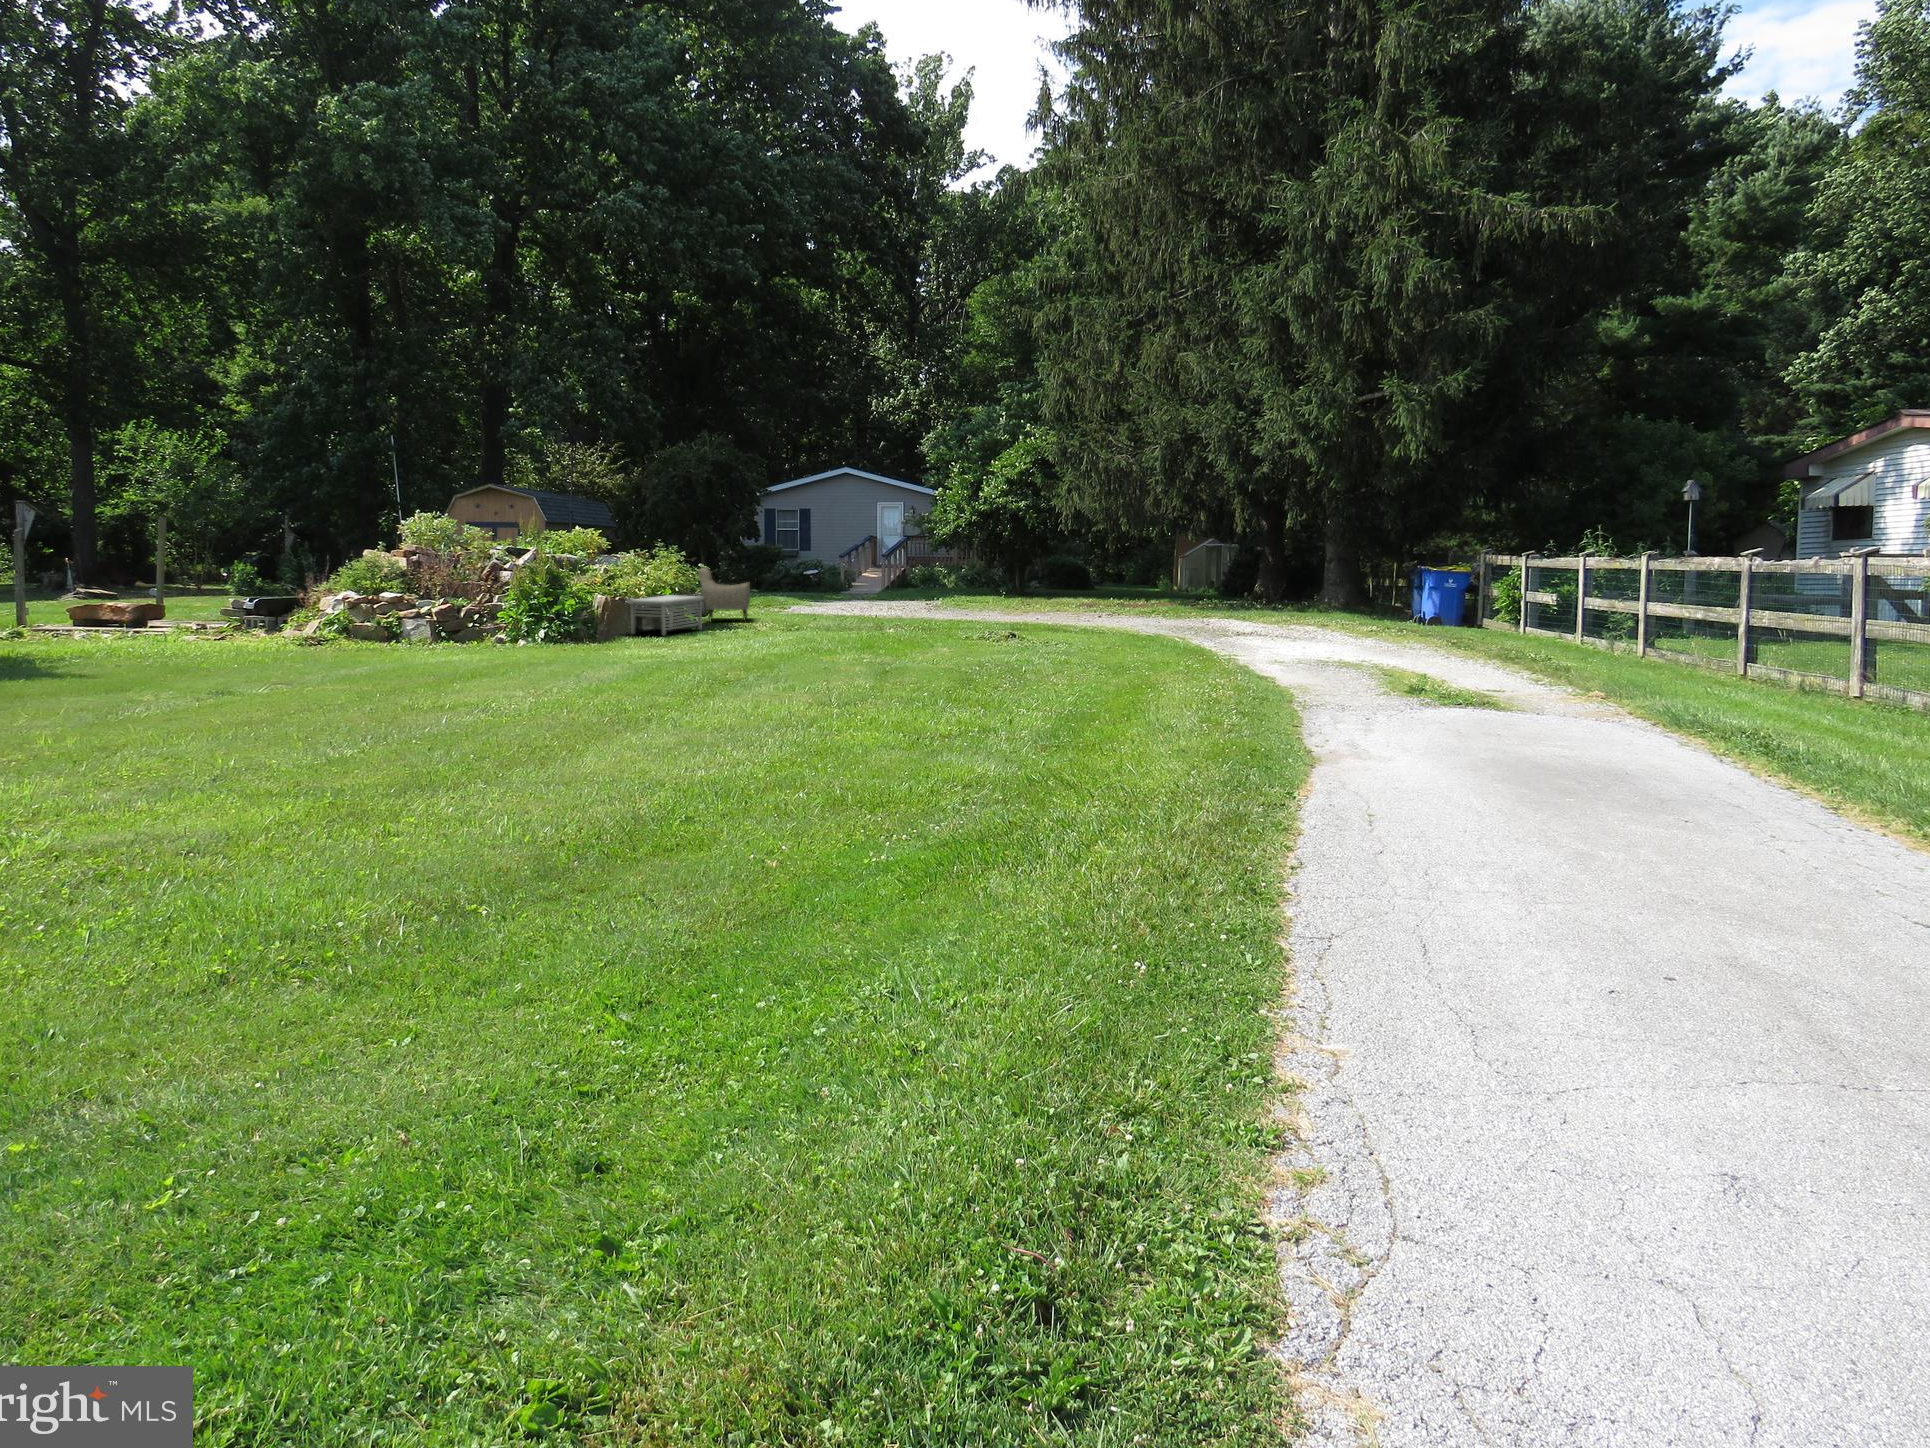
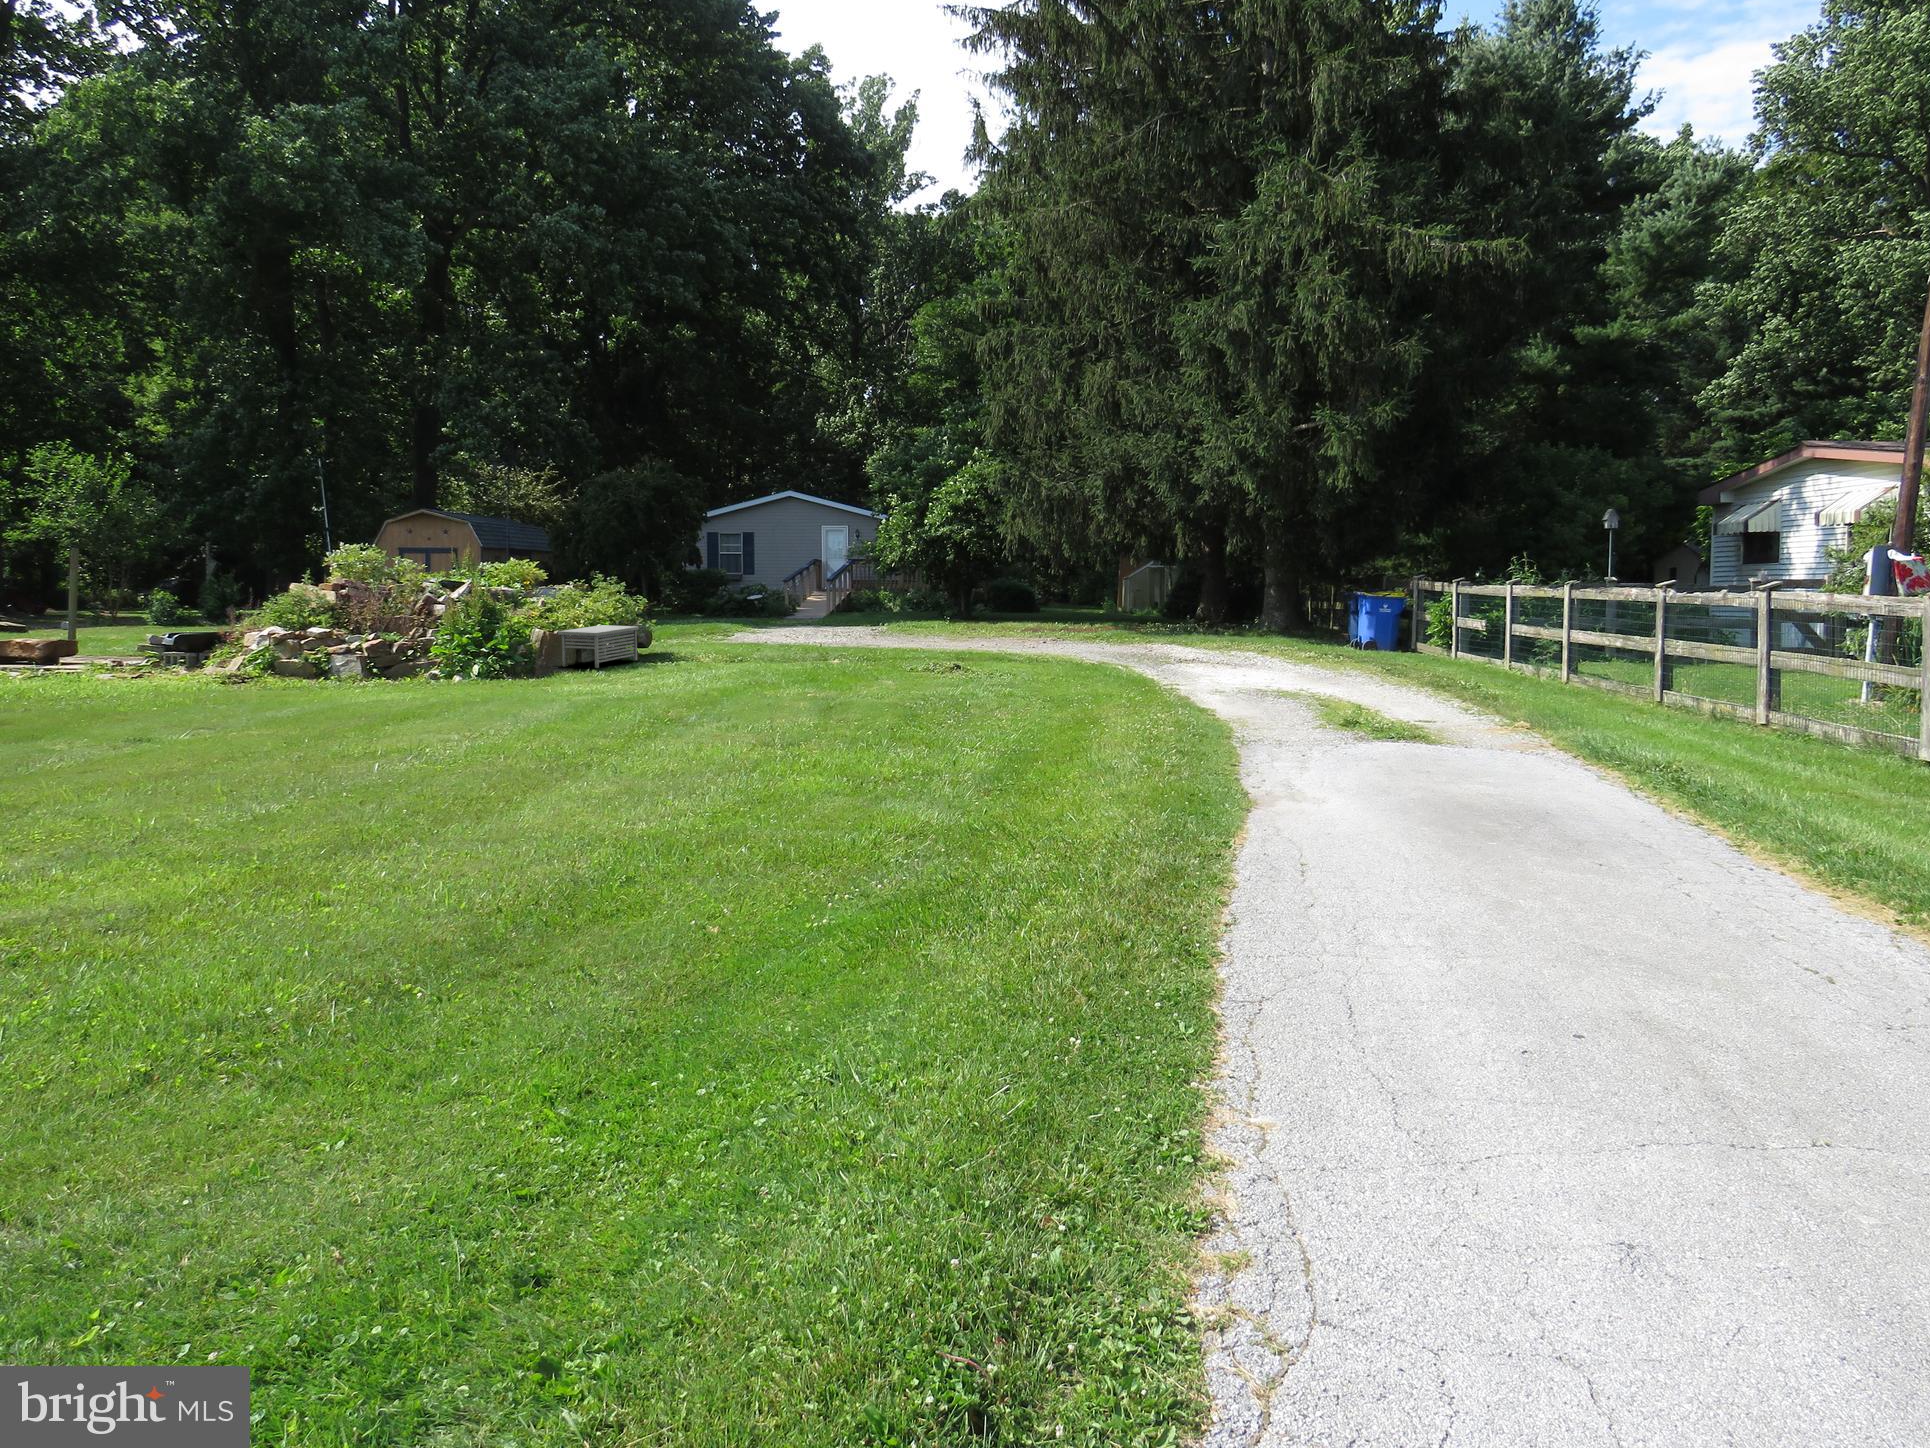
chair: present [698,567,750,621] -> none [633,595,687,652]

